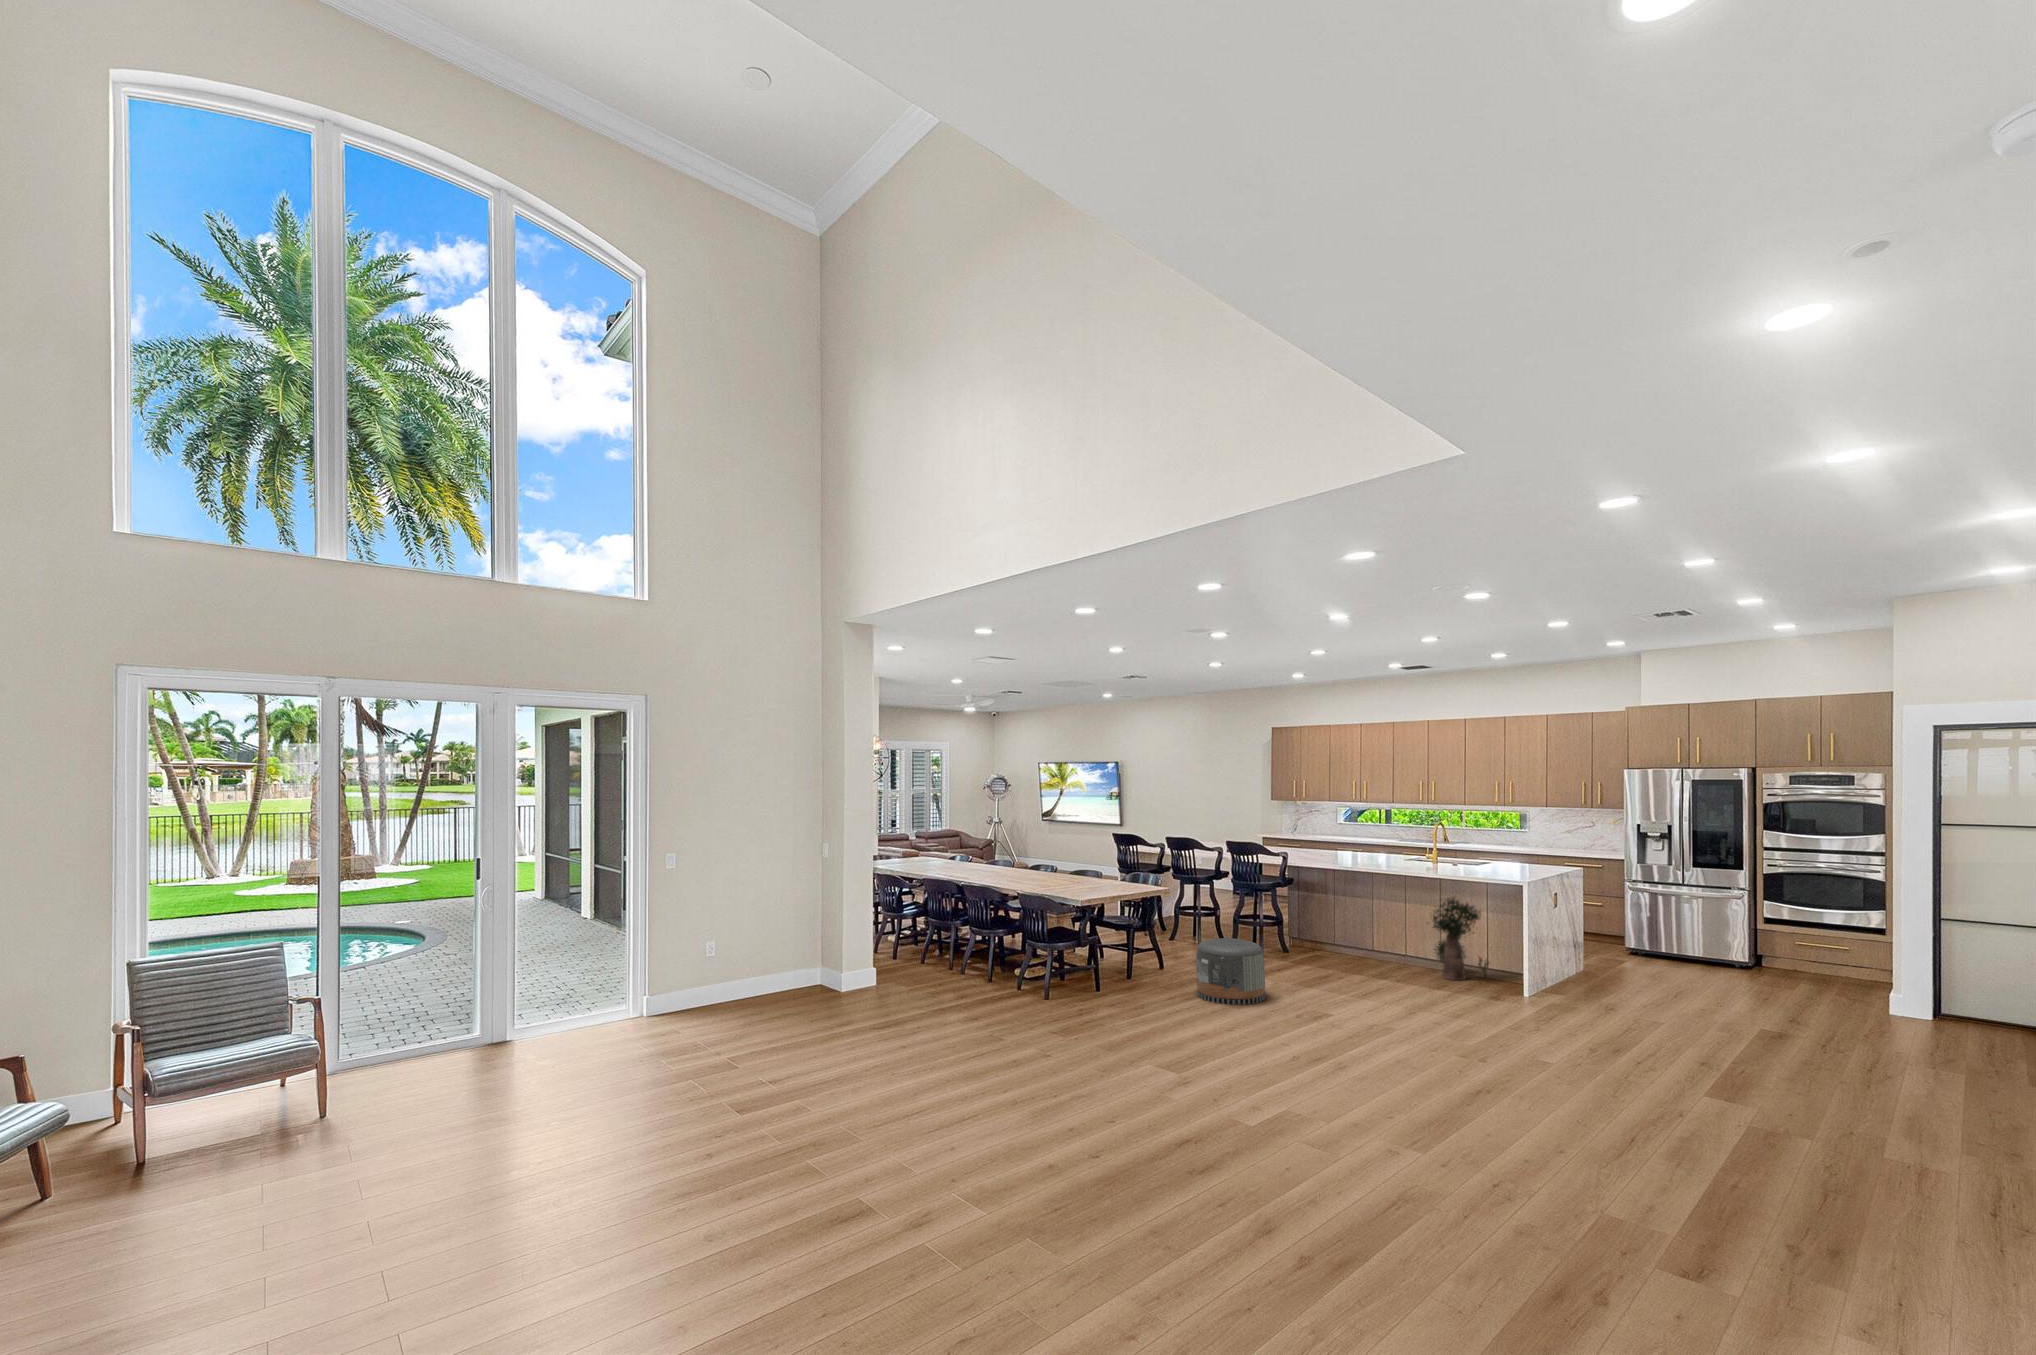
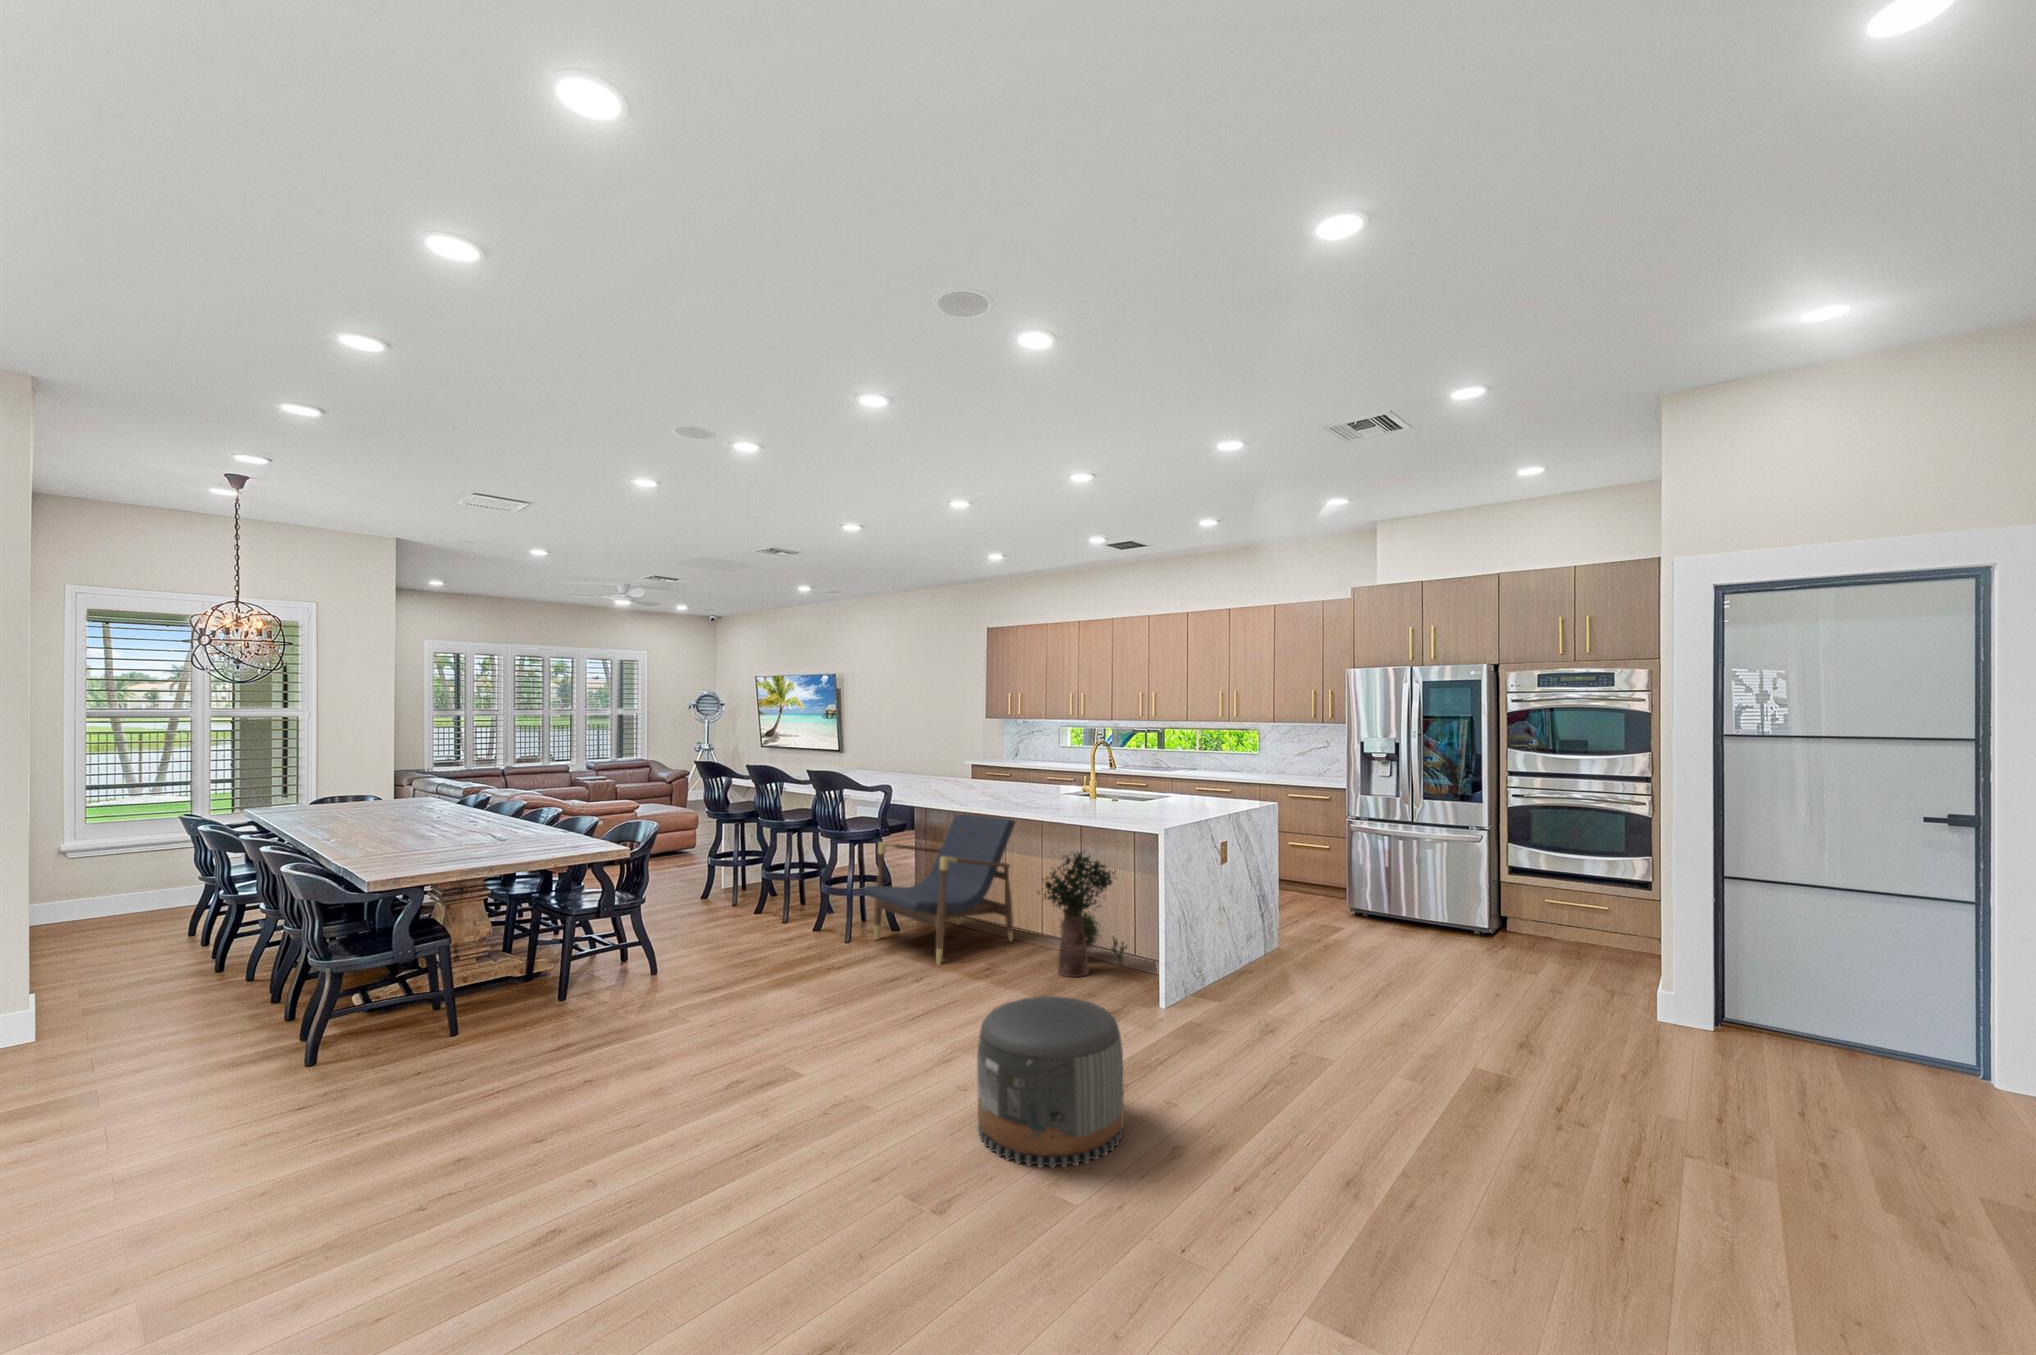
lounge chair: none [1285,865,1391,972] -> present [863,815,1015,965]
pouf: present [1196,938,1265,1004] -> present [977,996,1124,1168]

